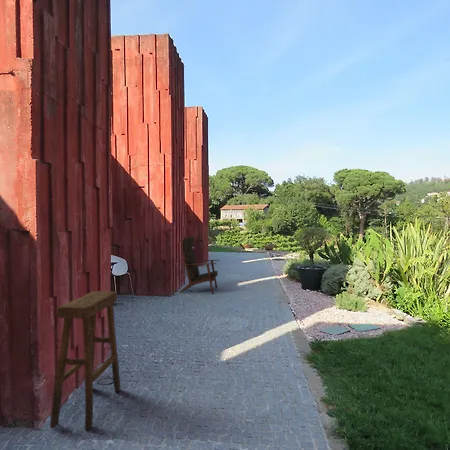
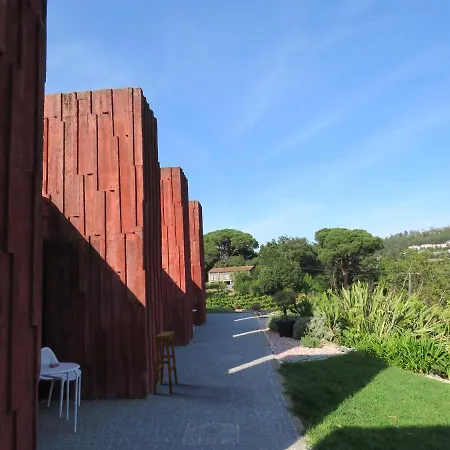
lounge chair: present [180,237,218,294] -> none [189,301,217,344]

